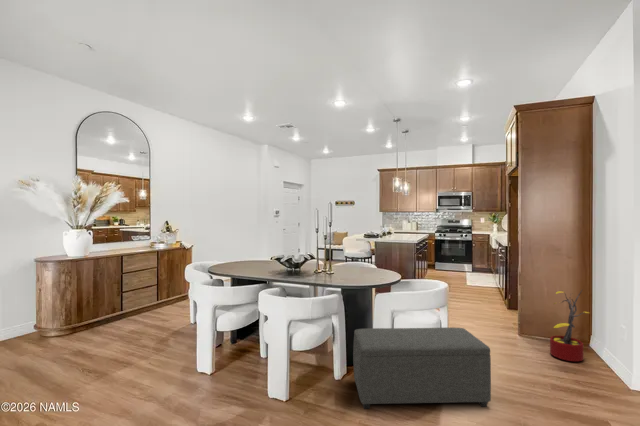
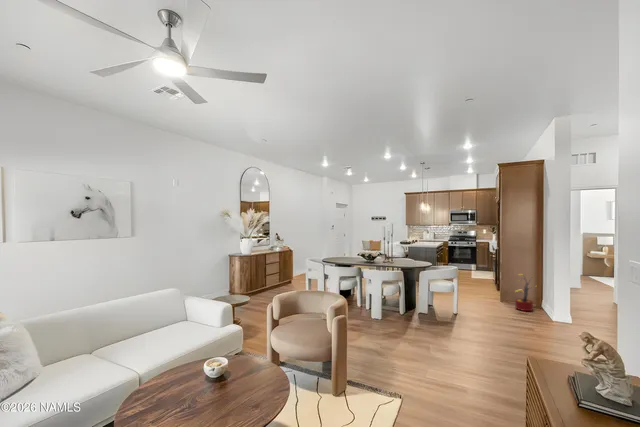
ottoman: present [353,327,491,409] -> none [410,289,479,324]

